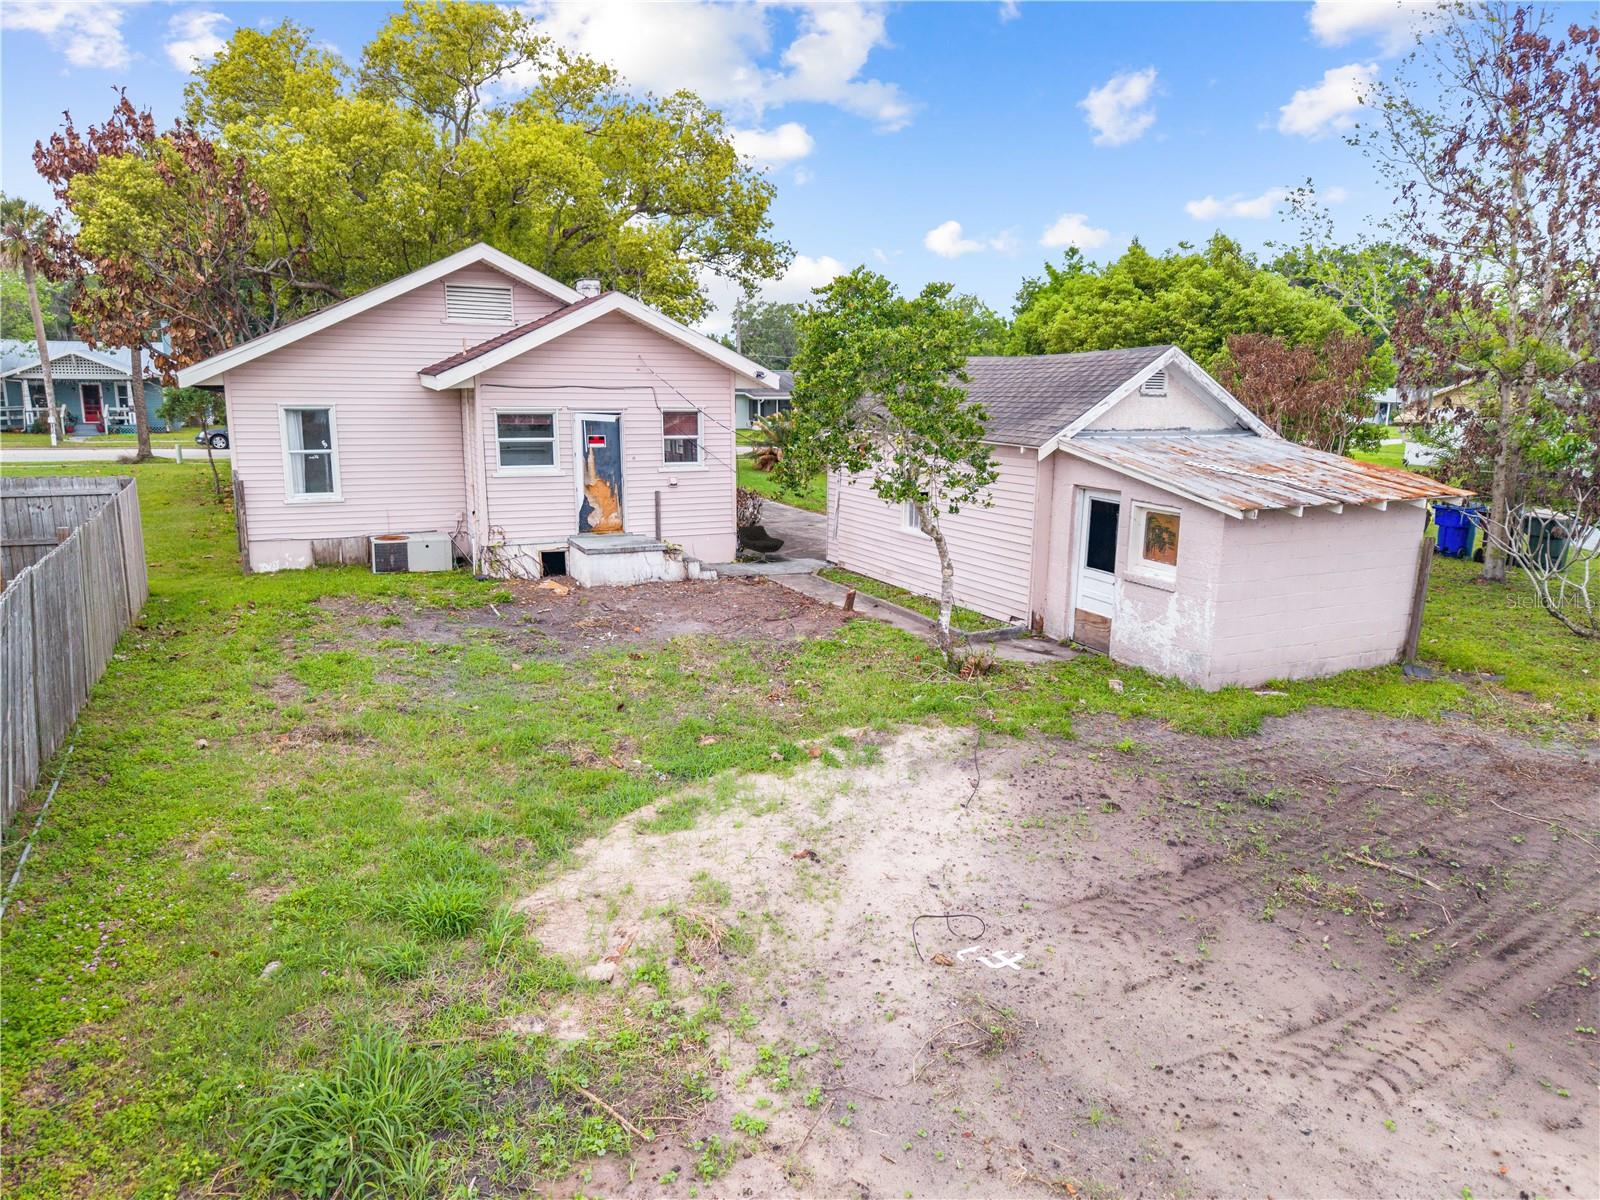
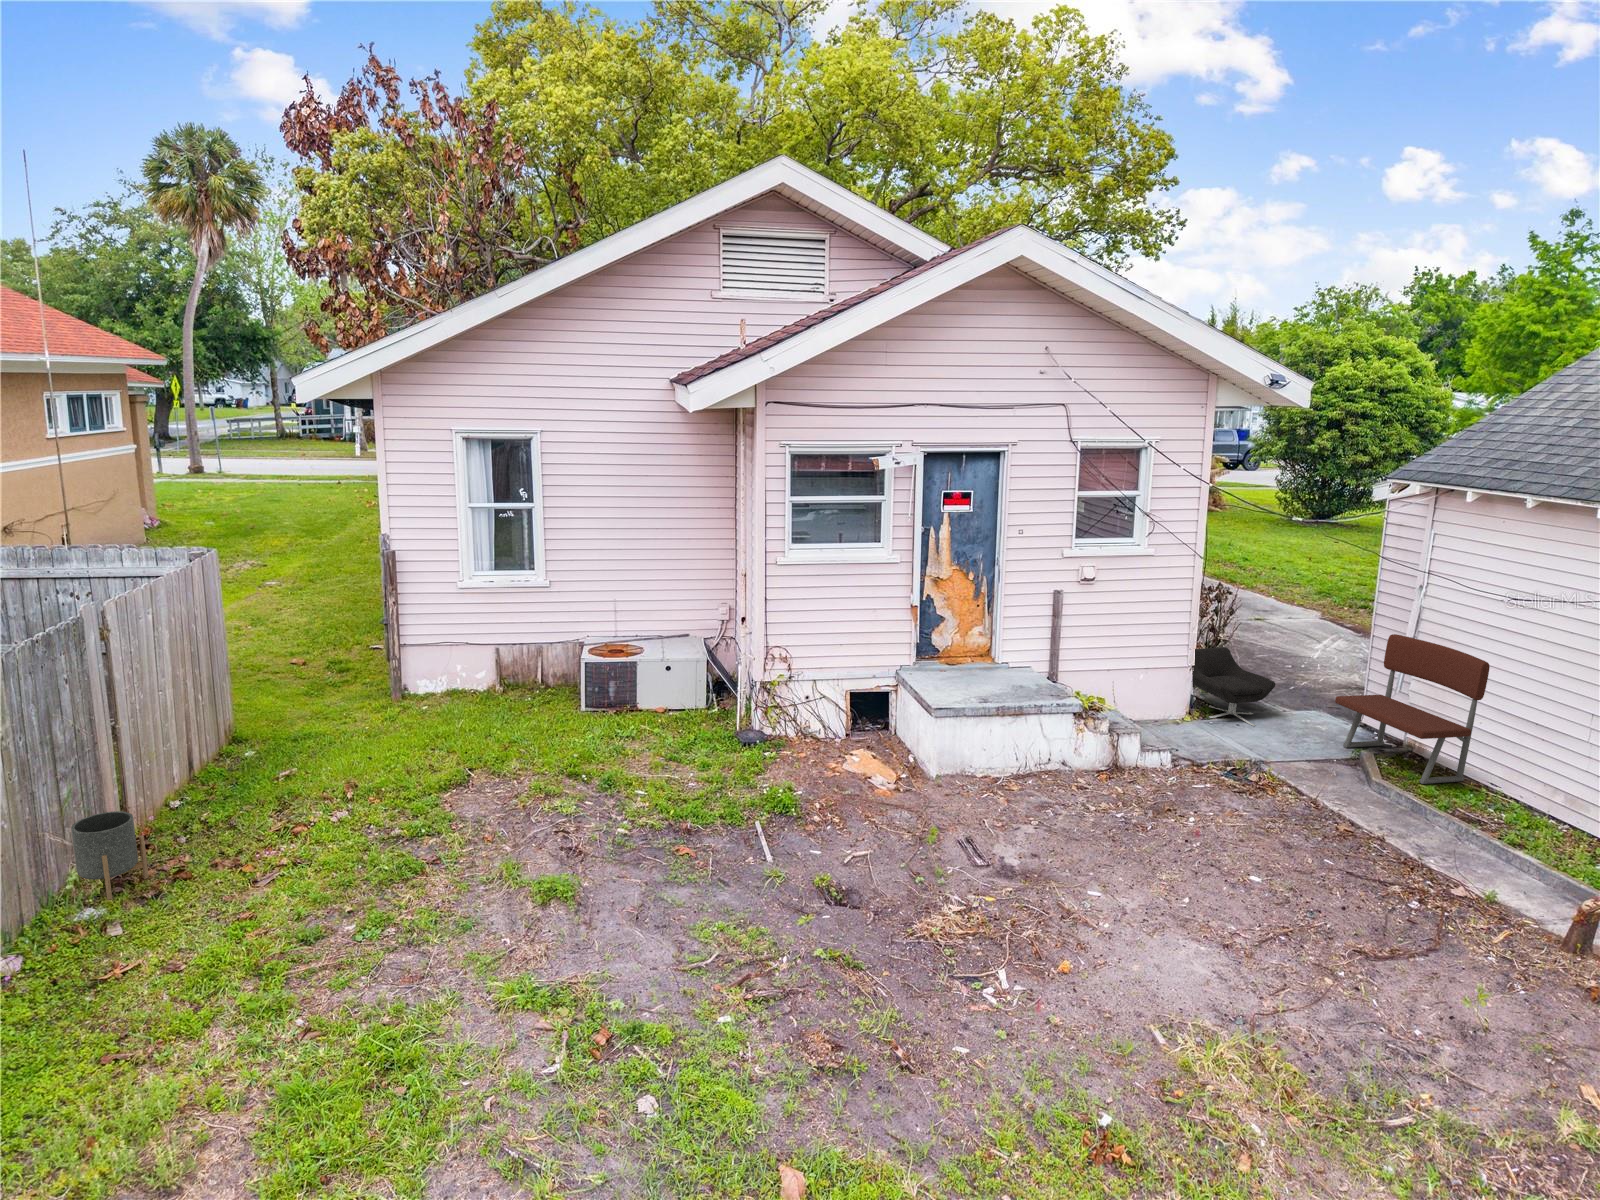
bench: none [805,508,862,577] -> present [1335,634,1490,784]
planter: none [133,588,171,626] -> present [71,811,149,900]

